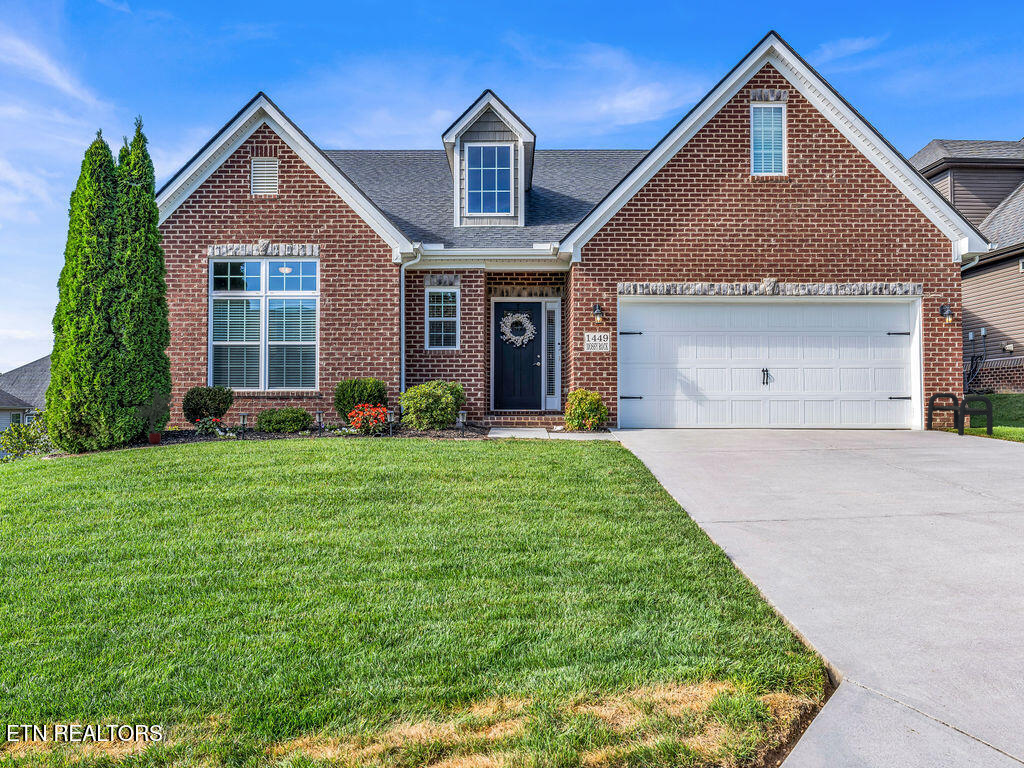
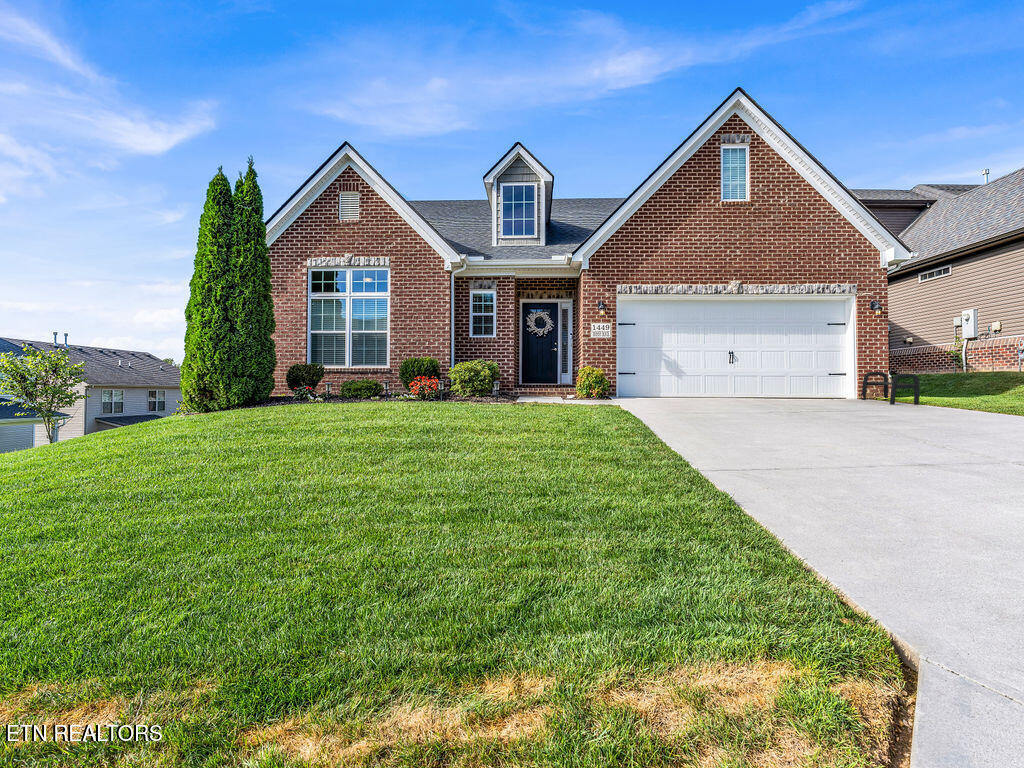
potted tree: present [133,389,174,444] -> none [244,362,277,405]

